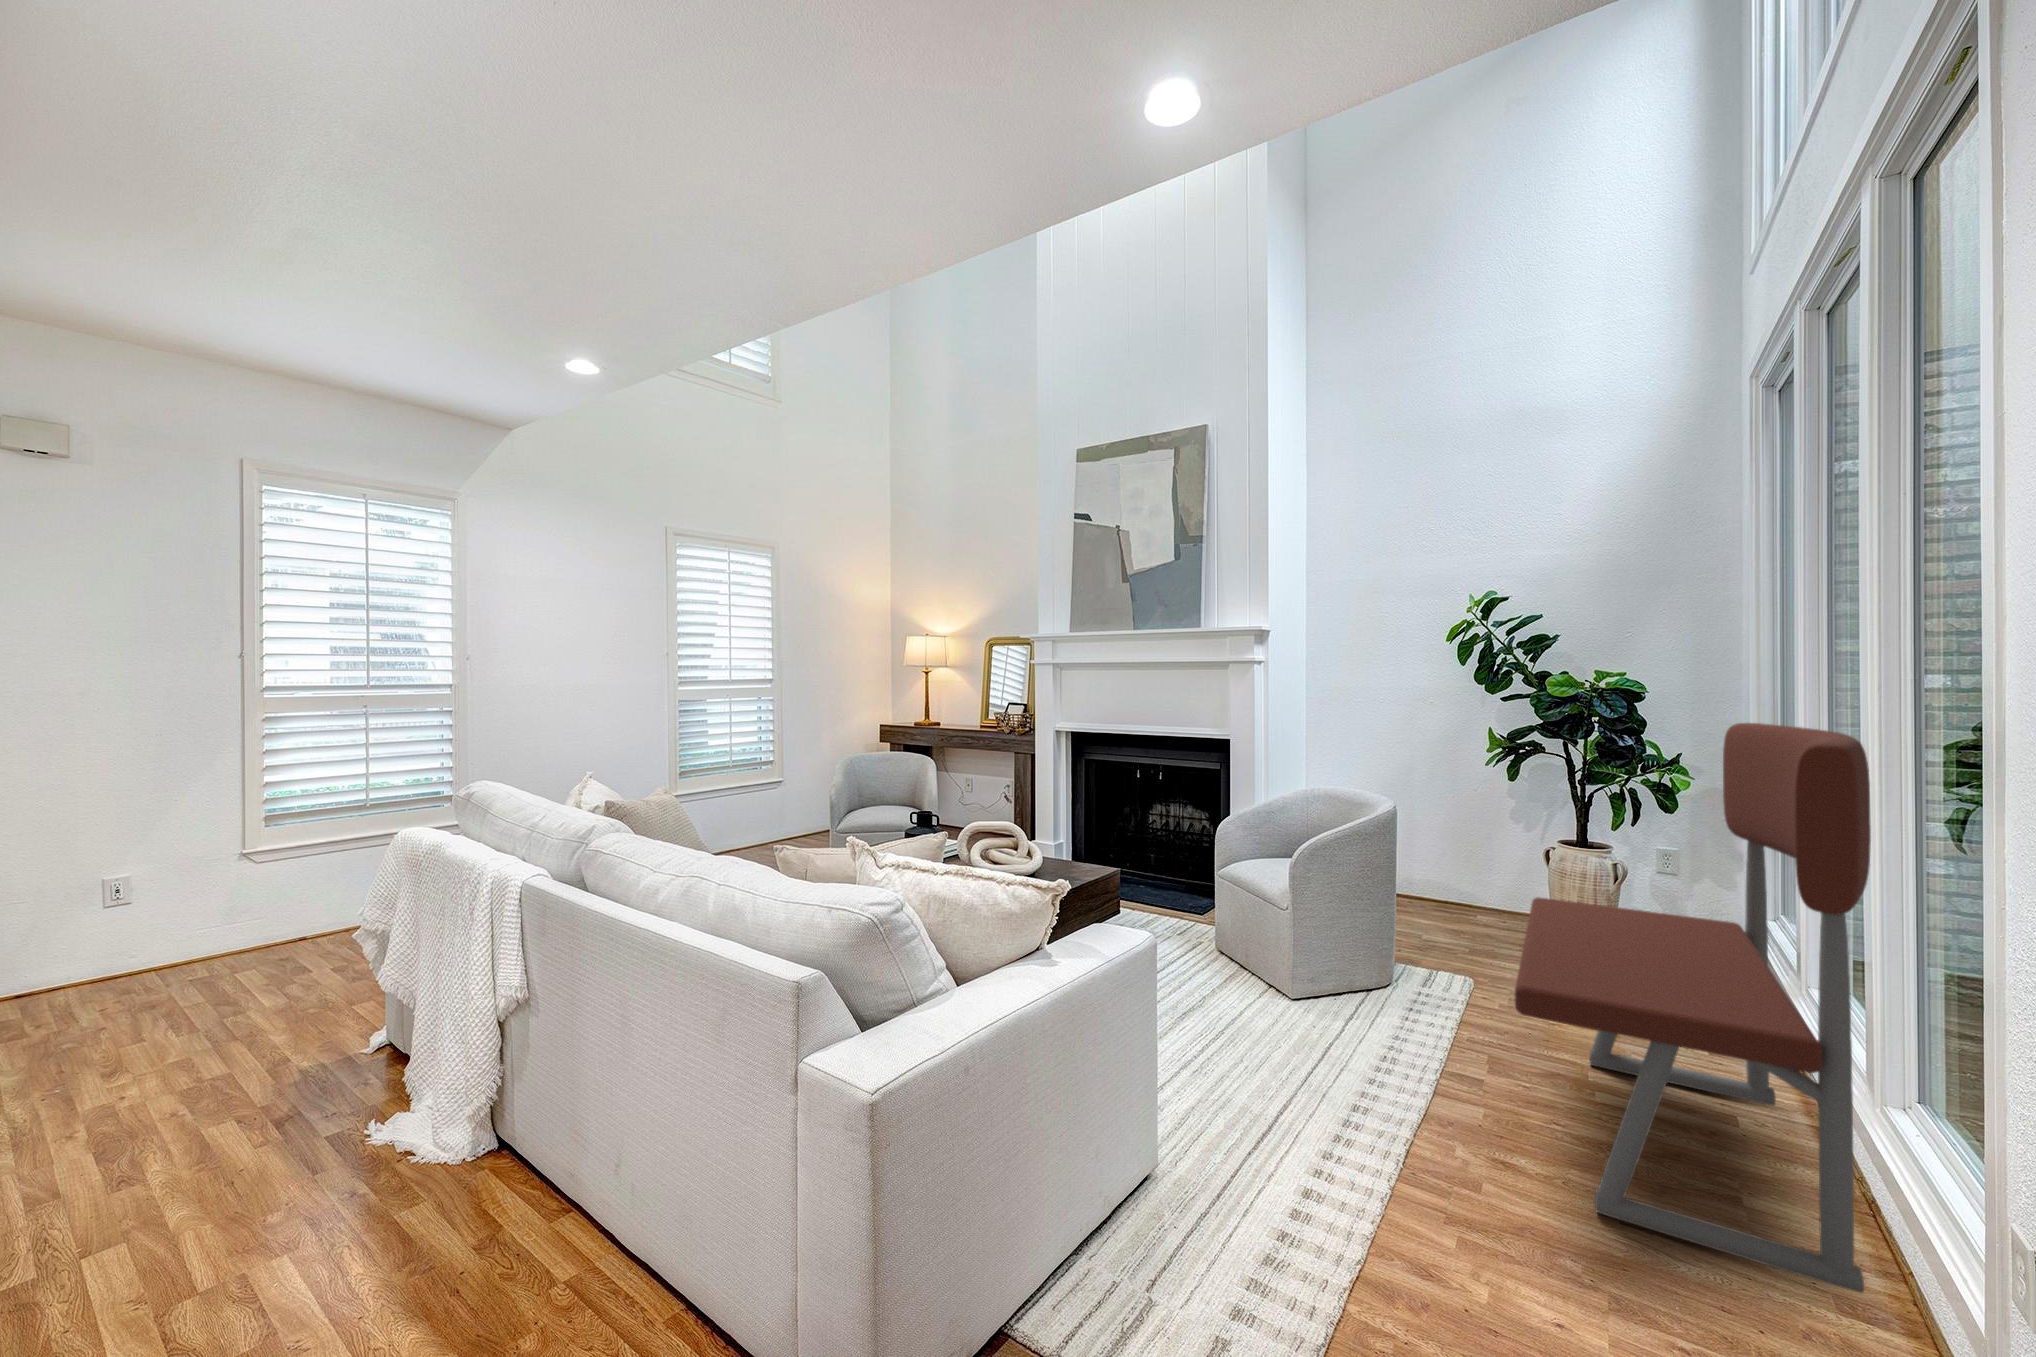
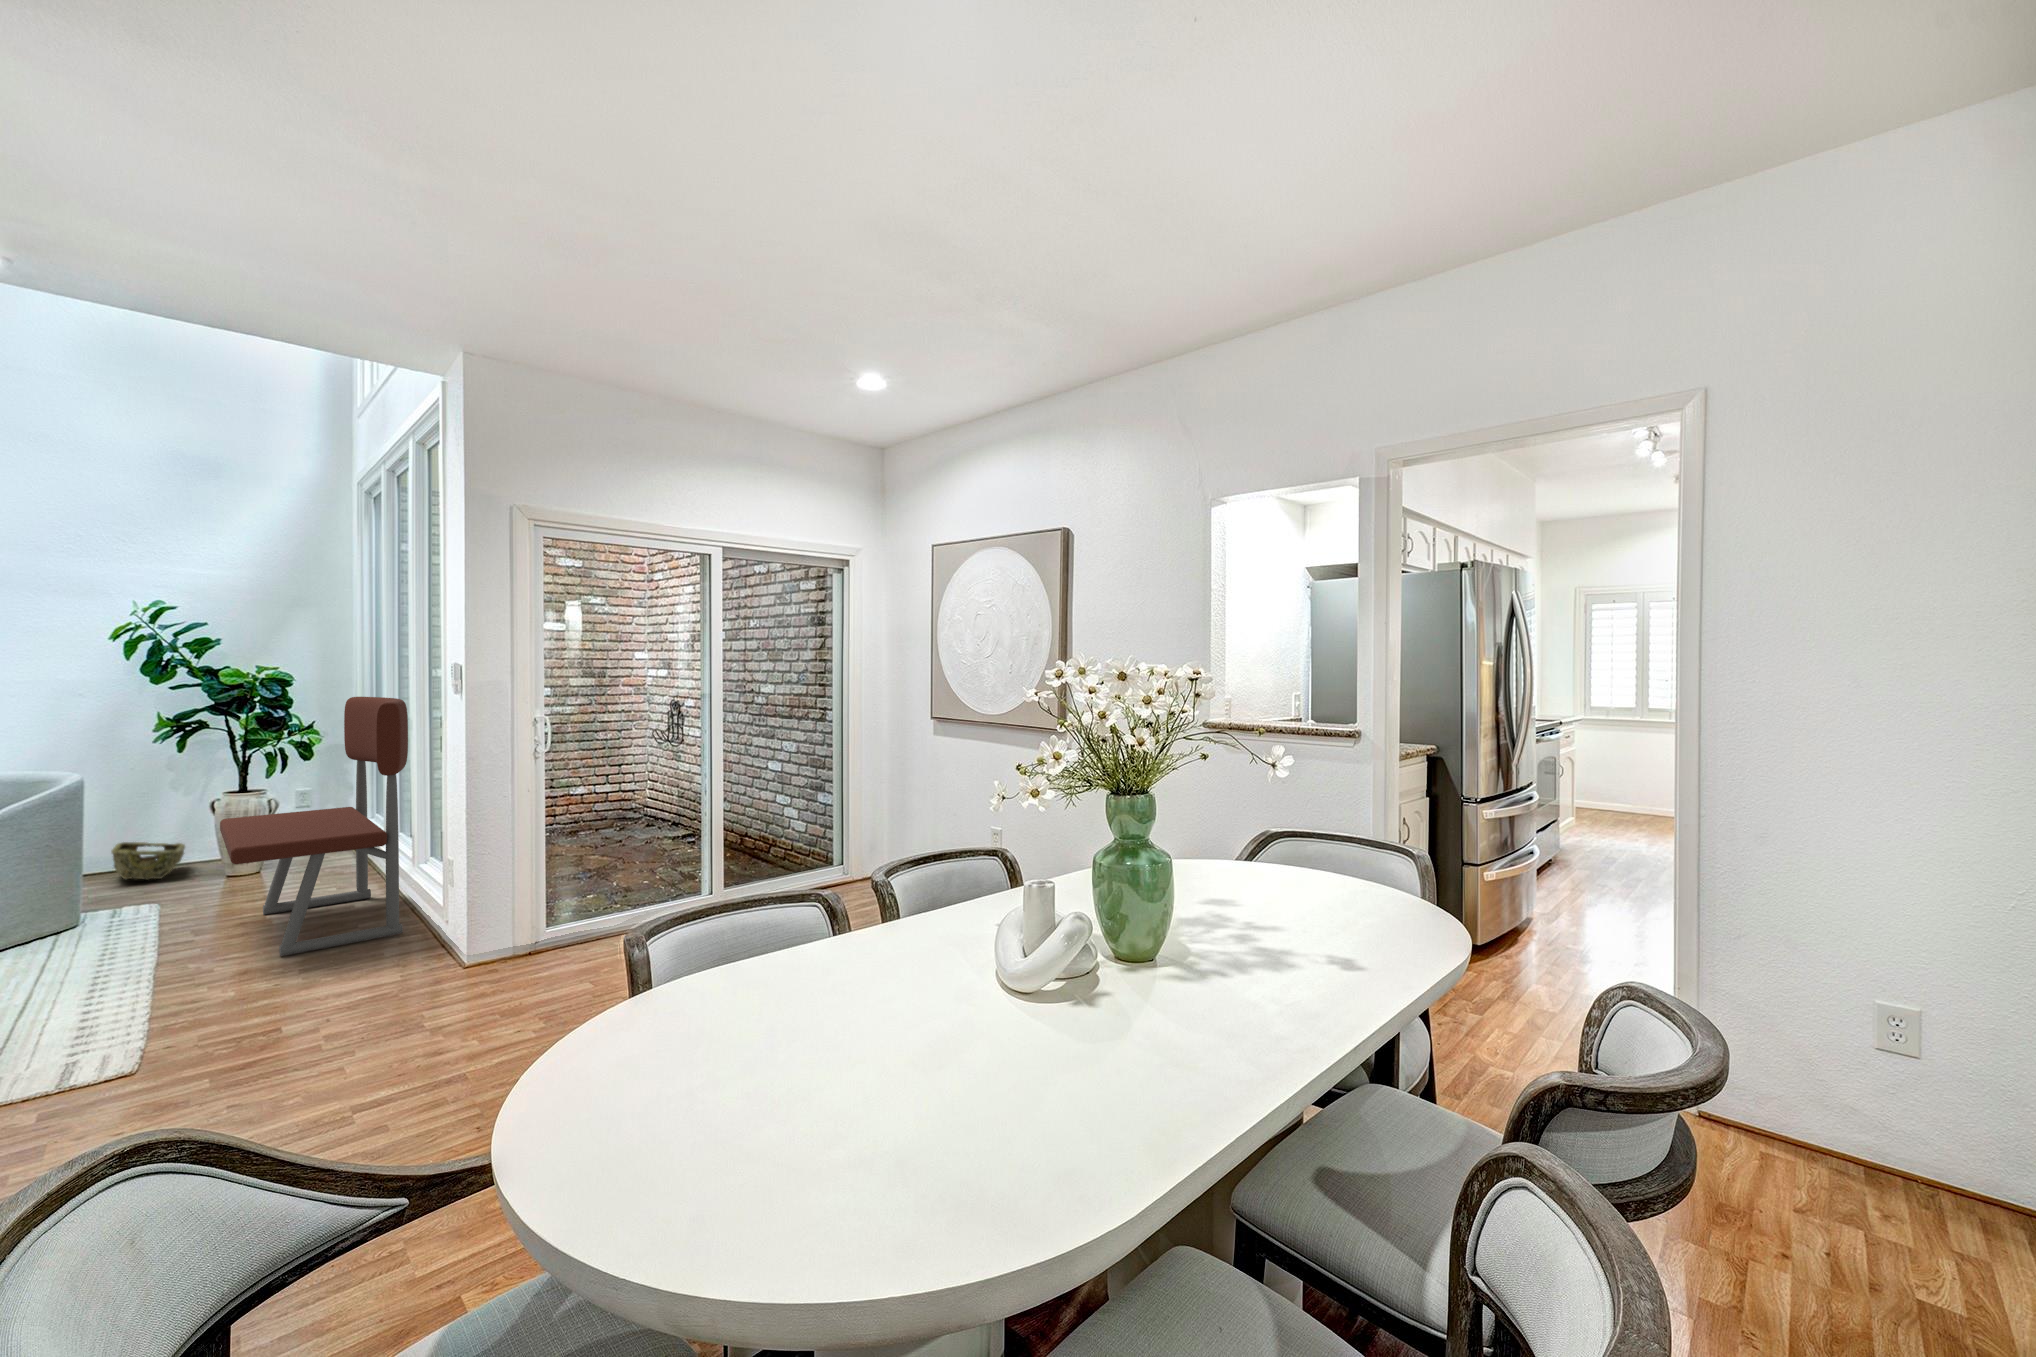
woven basket: none [1445,876,1520,934] -> present [111,842,185,880]

